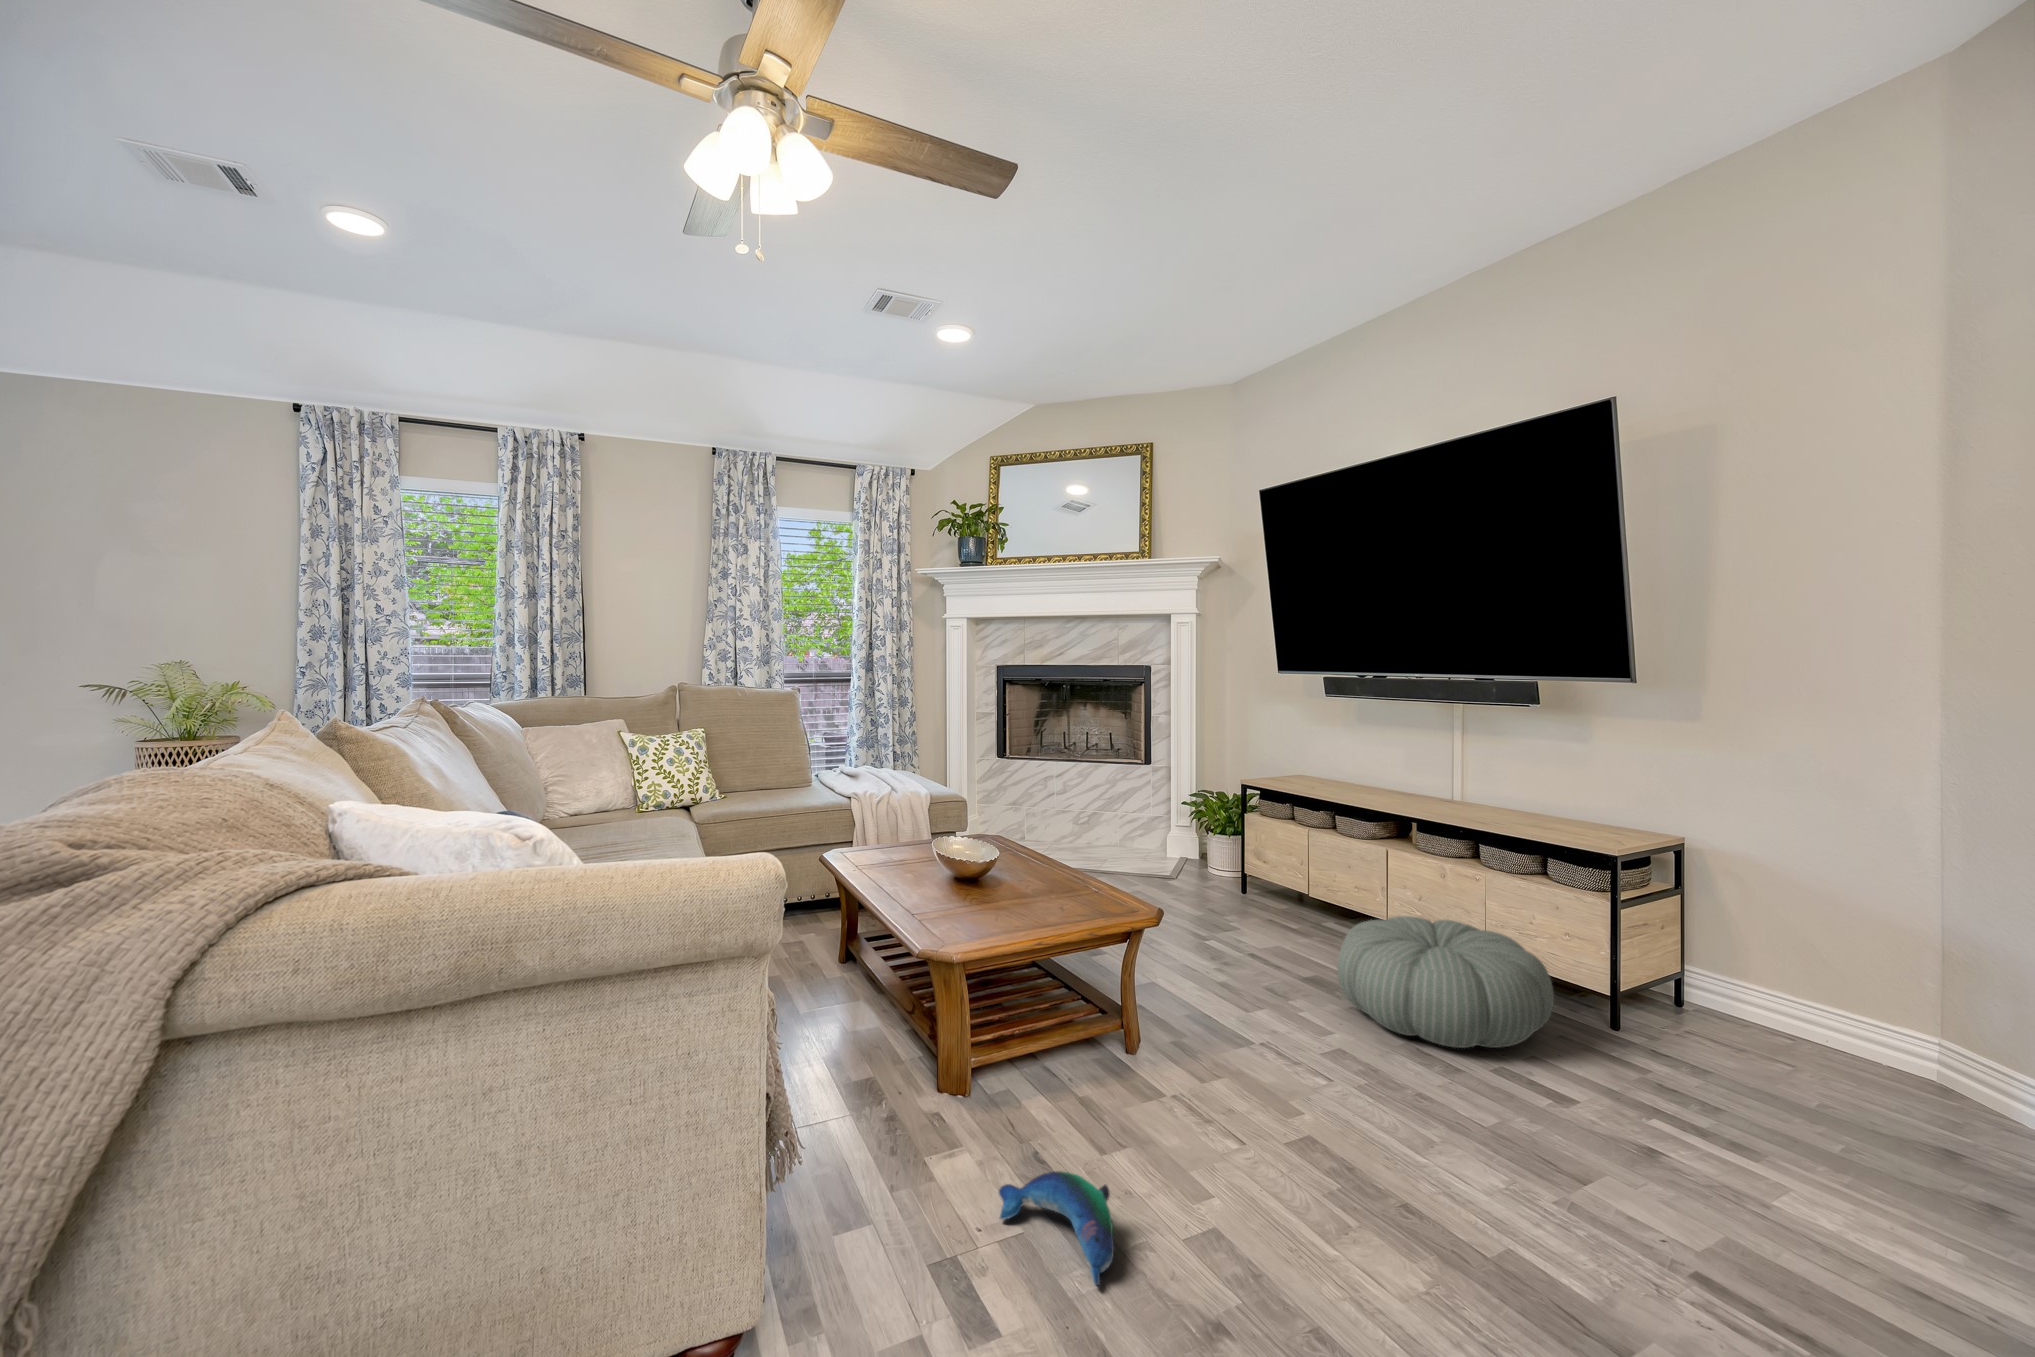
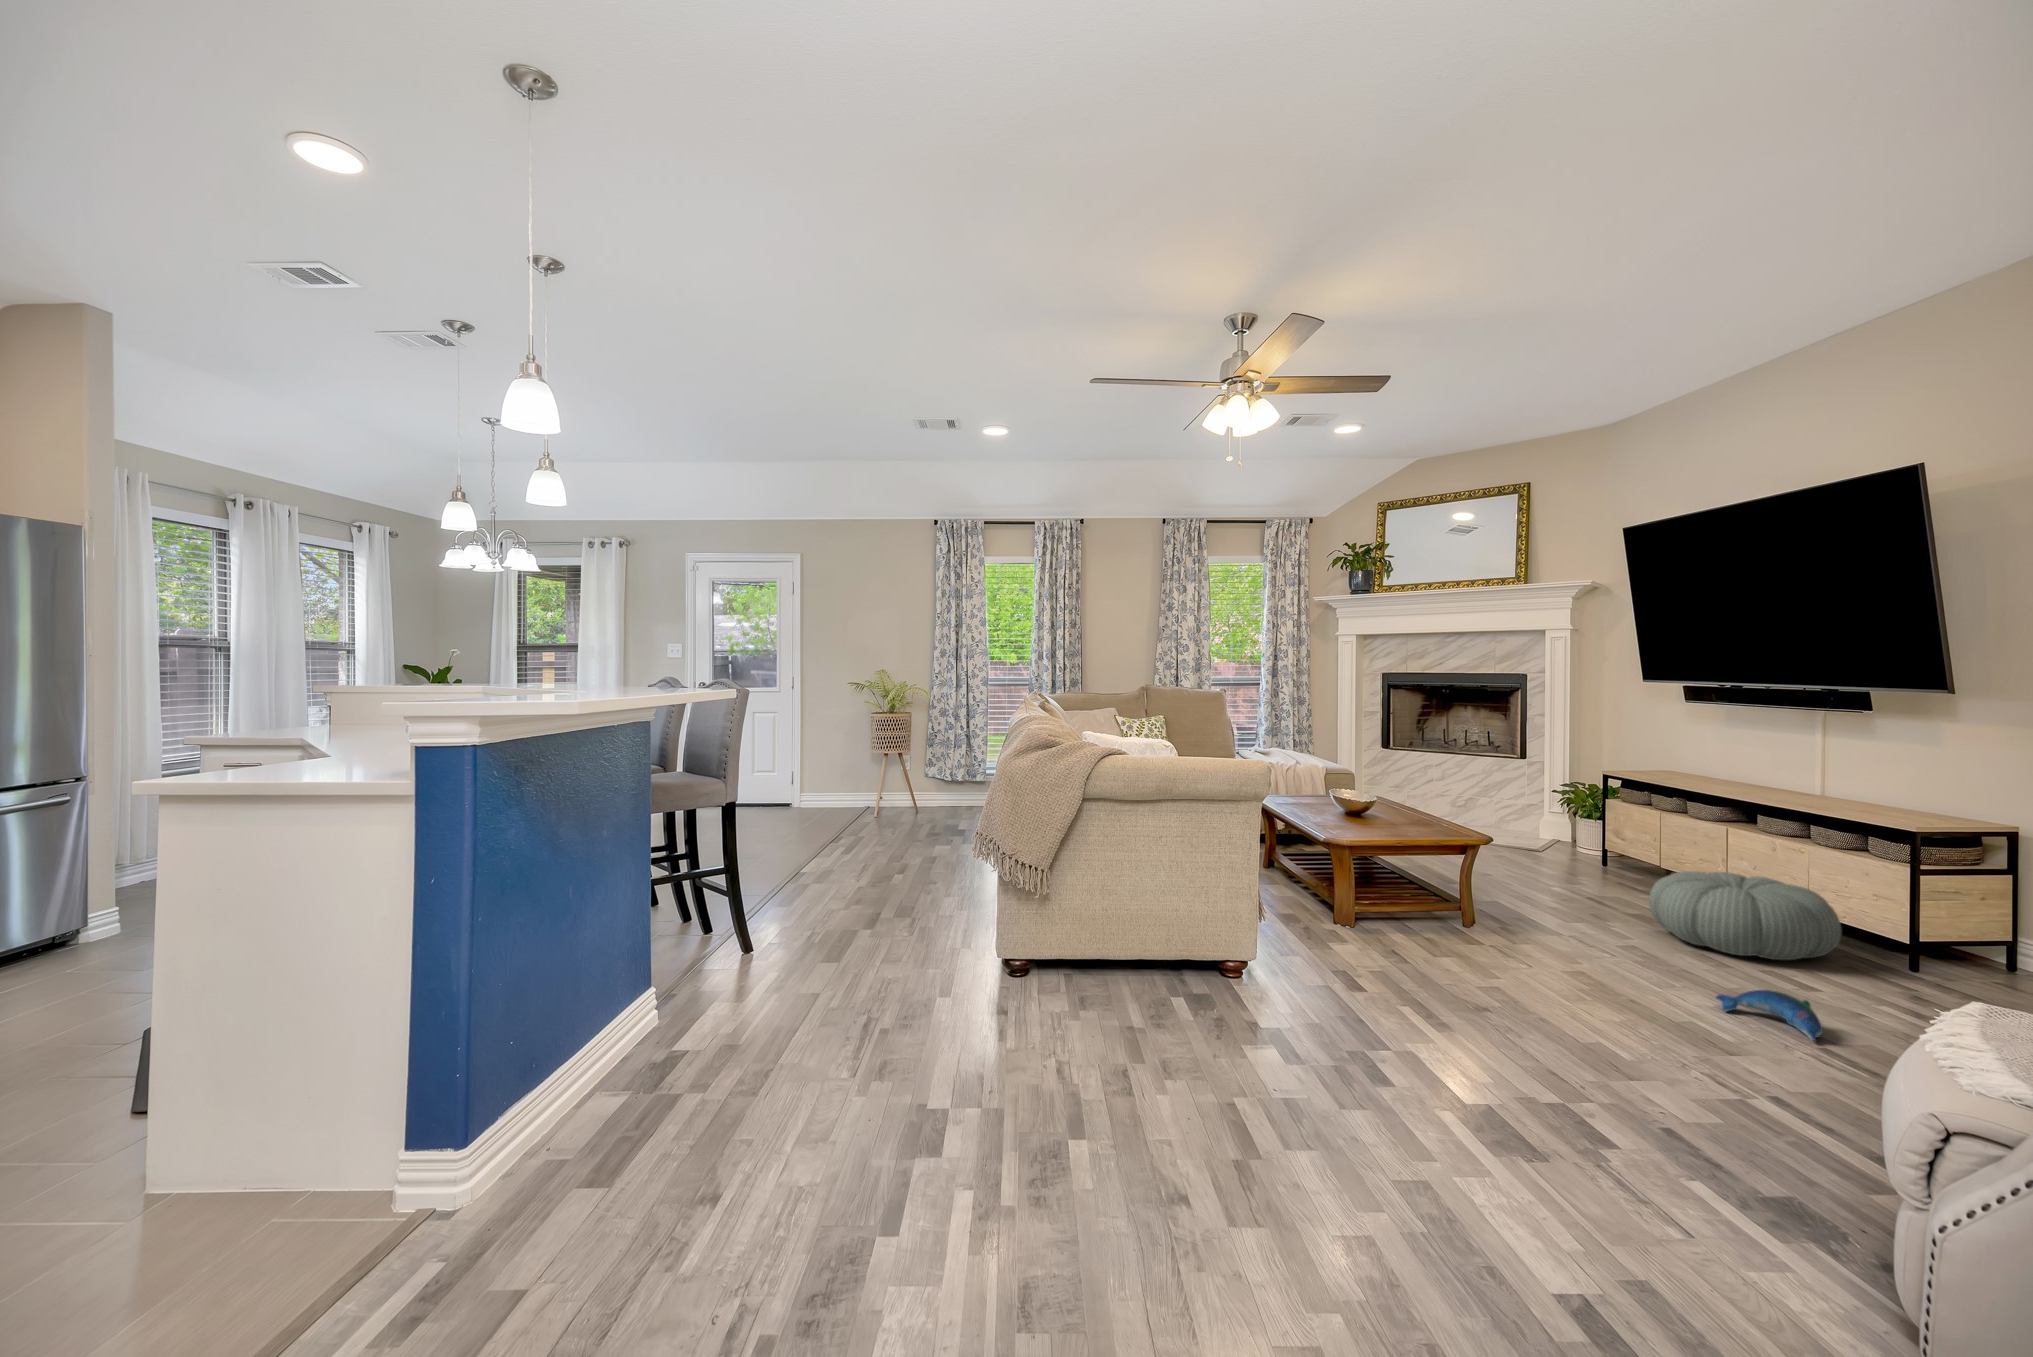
plush toy: present [999,1171,1114,1286] -> present [1716,990,1823,1042]

